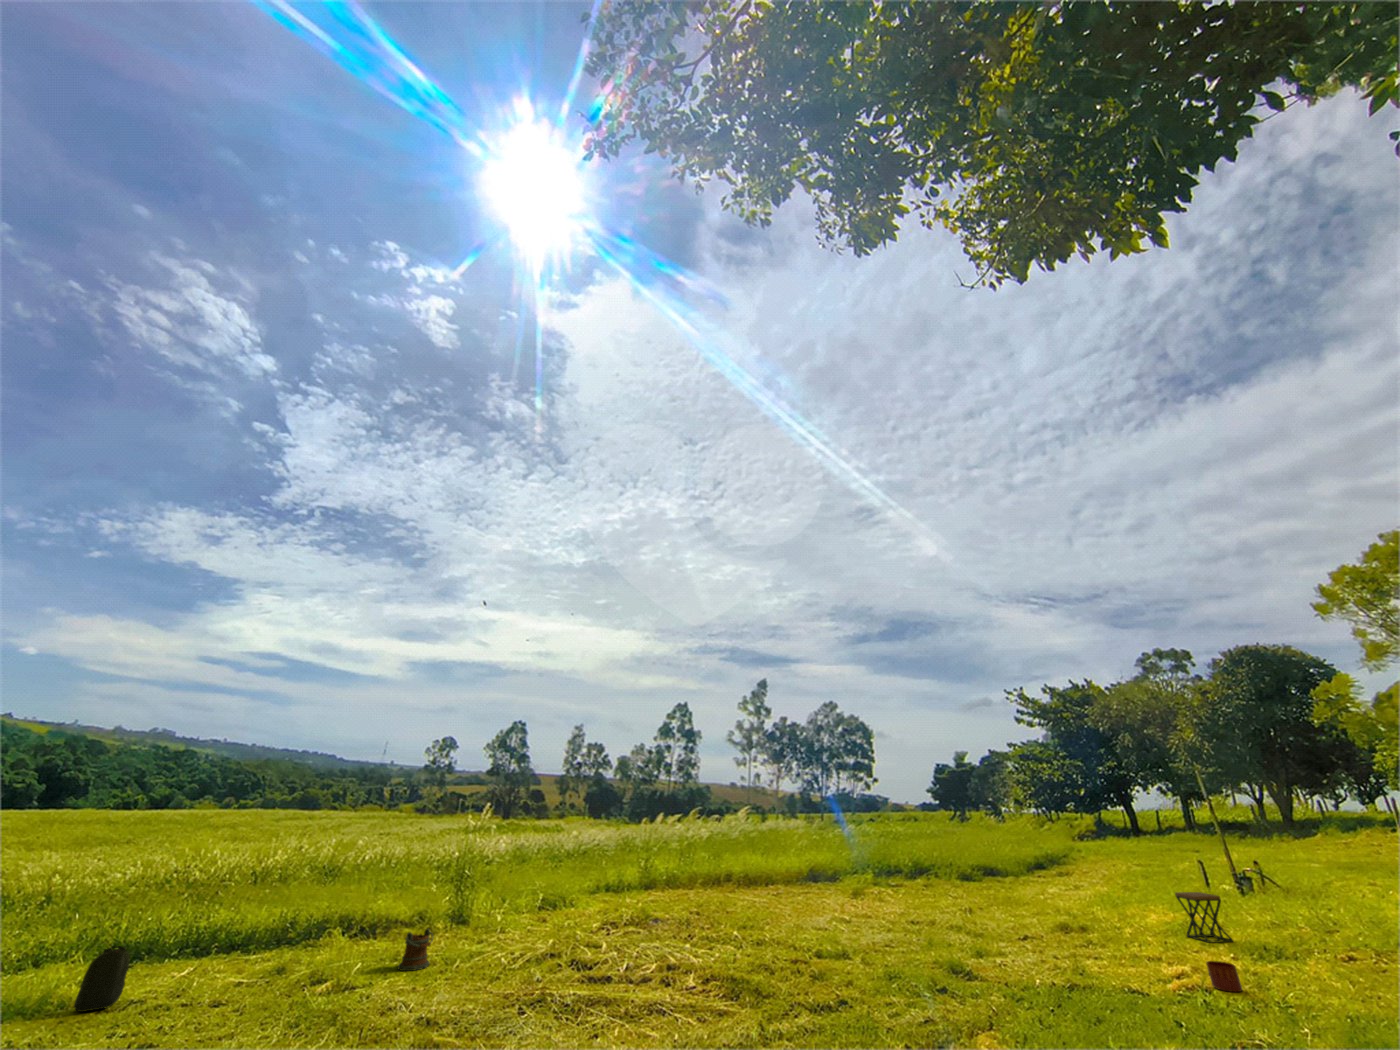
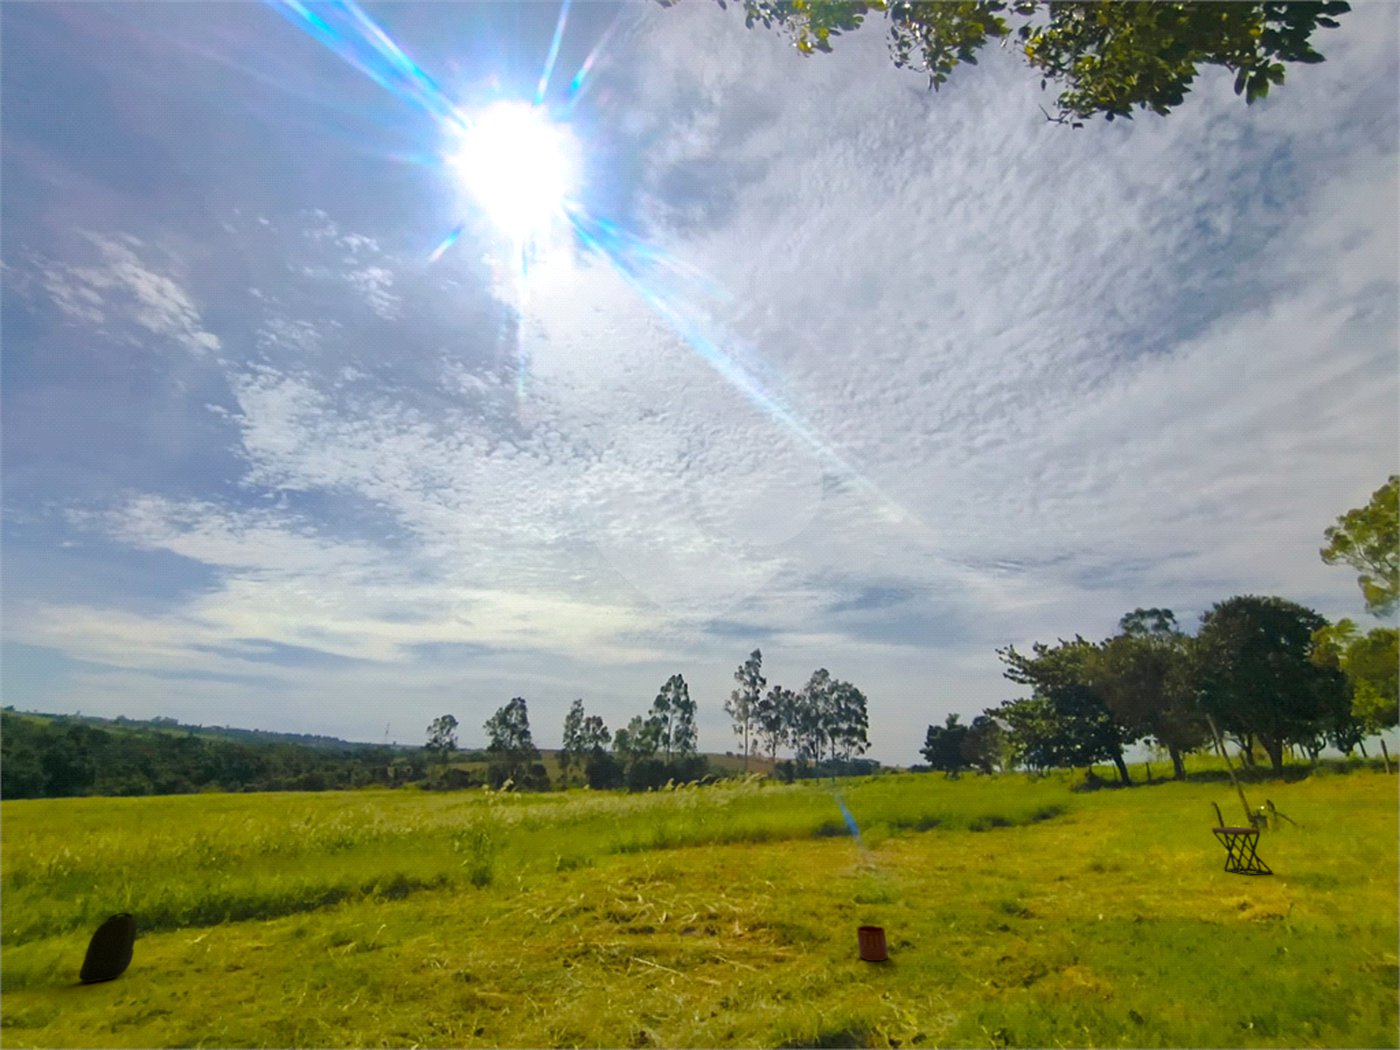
bucket: present [398,929,434,971] -> none [424,887,460,930]
planter: present [1206,961,1242,992] -> present [857,925,888,961]

